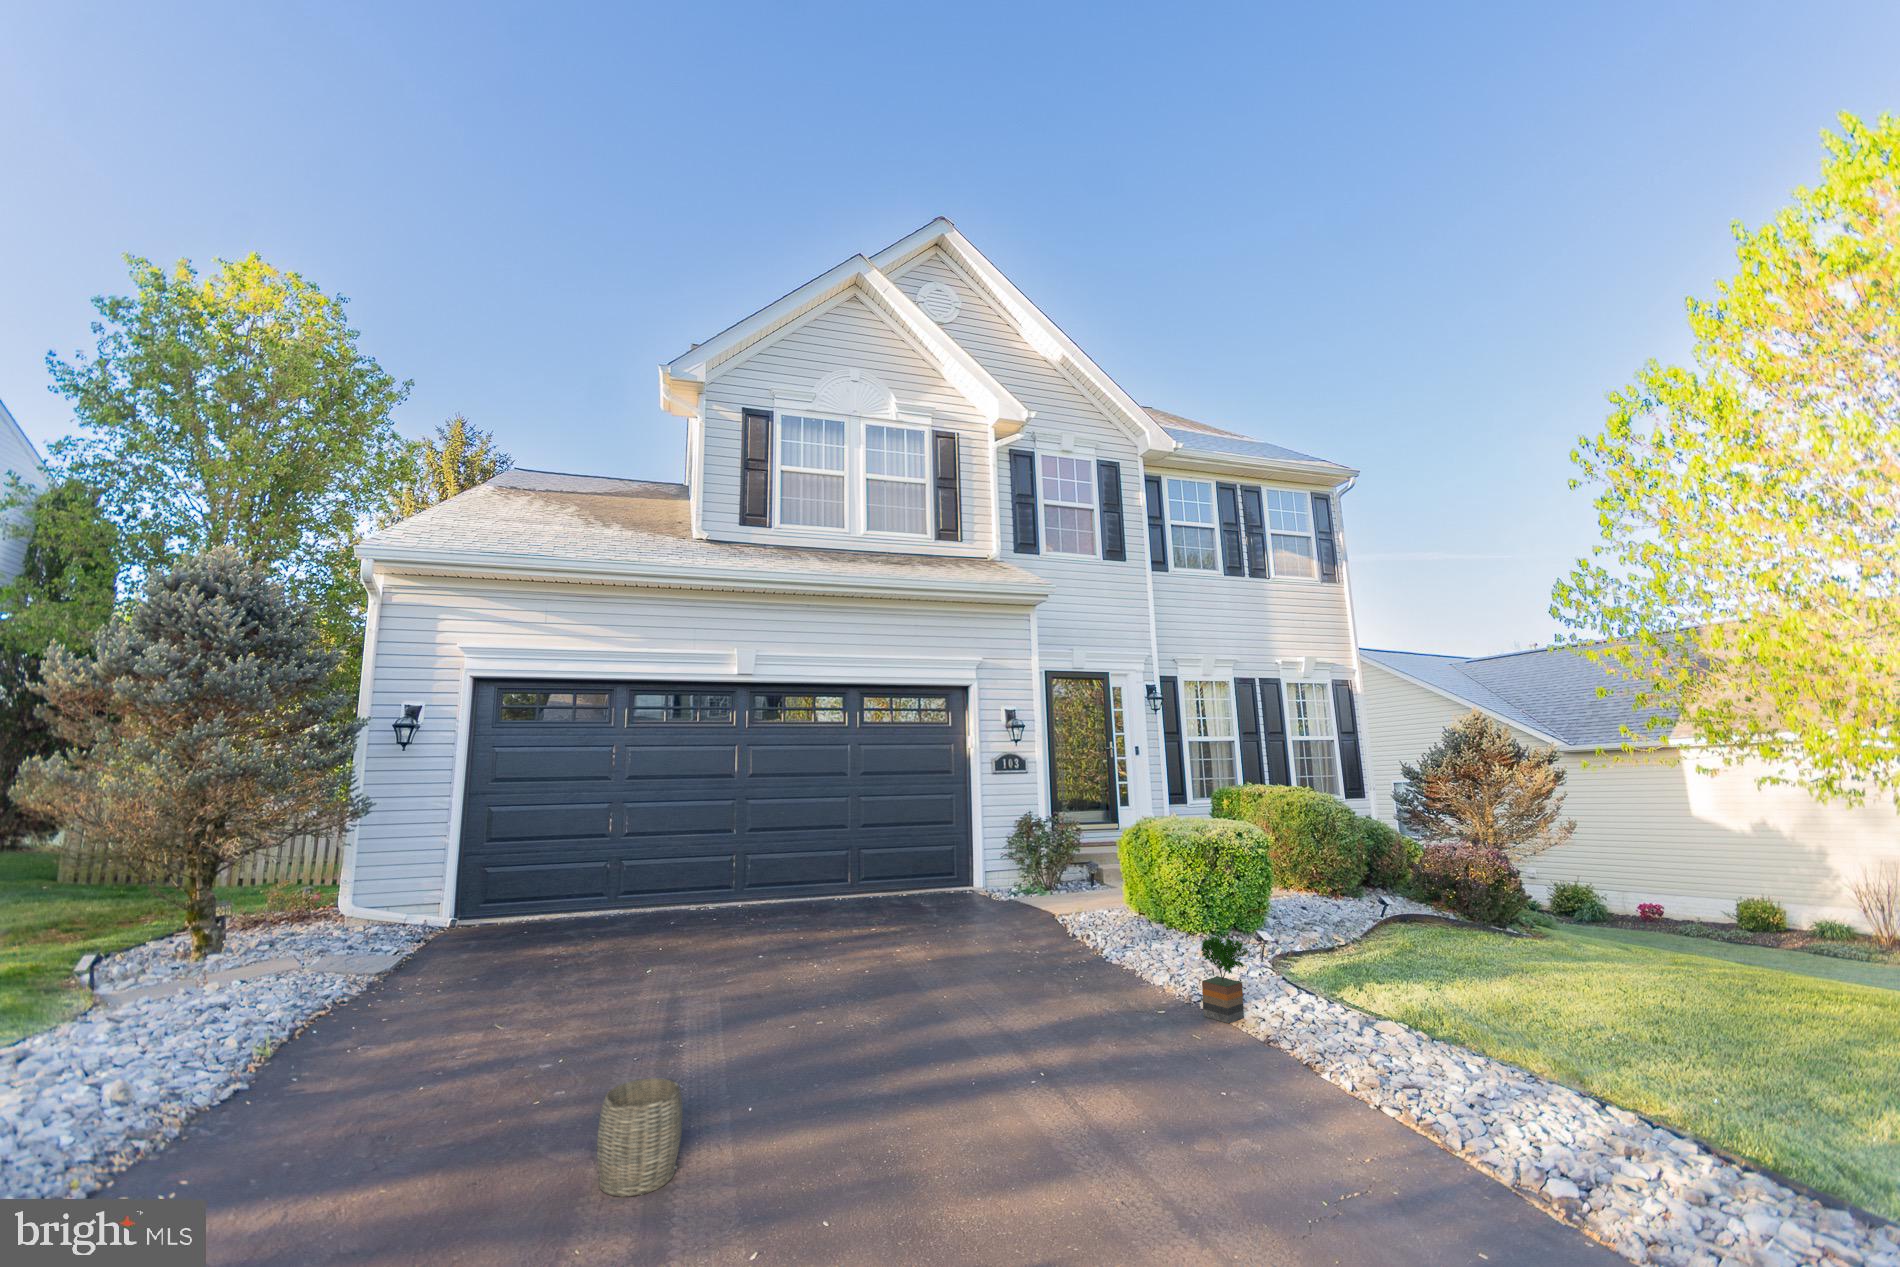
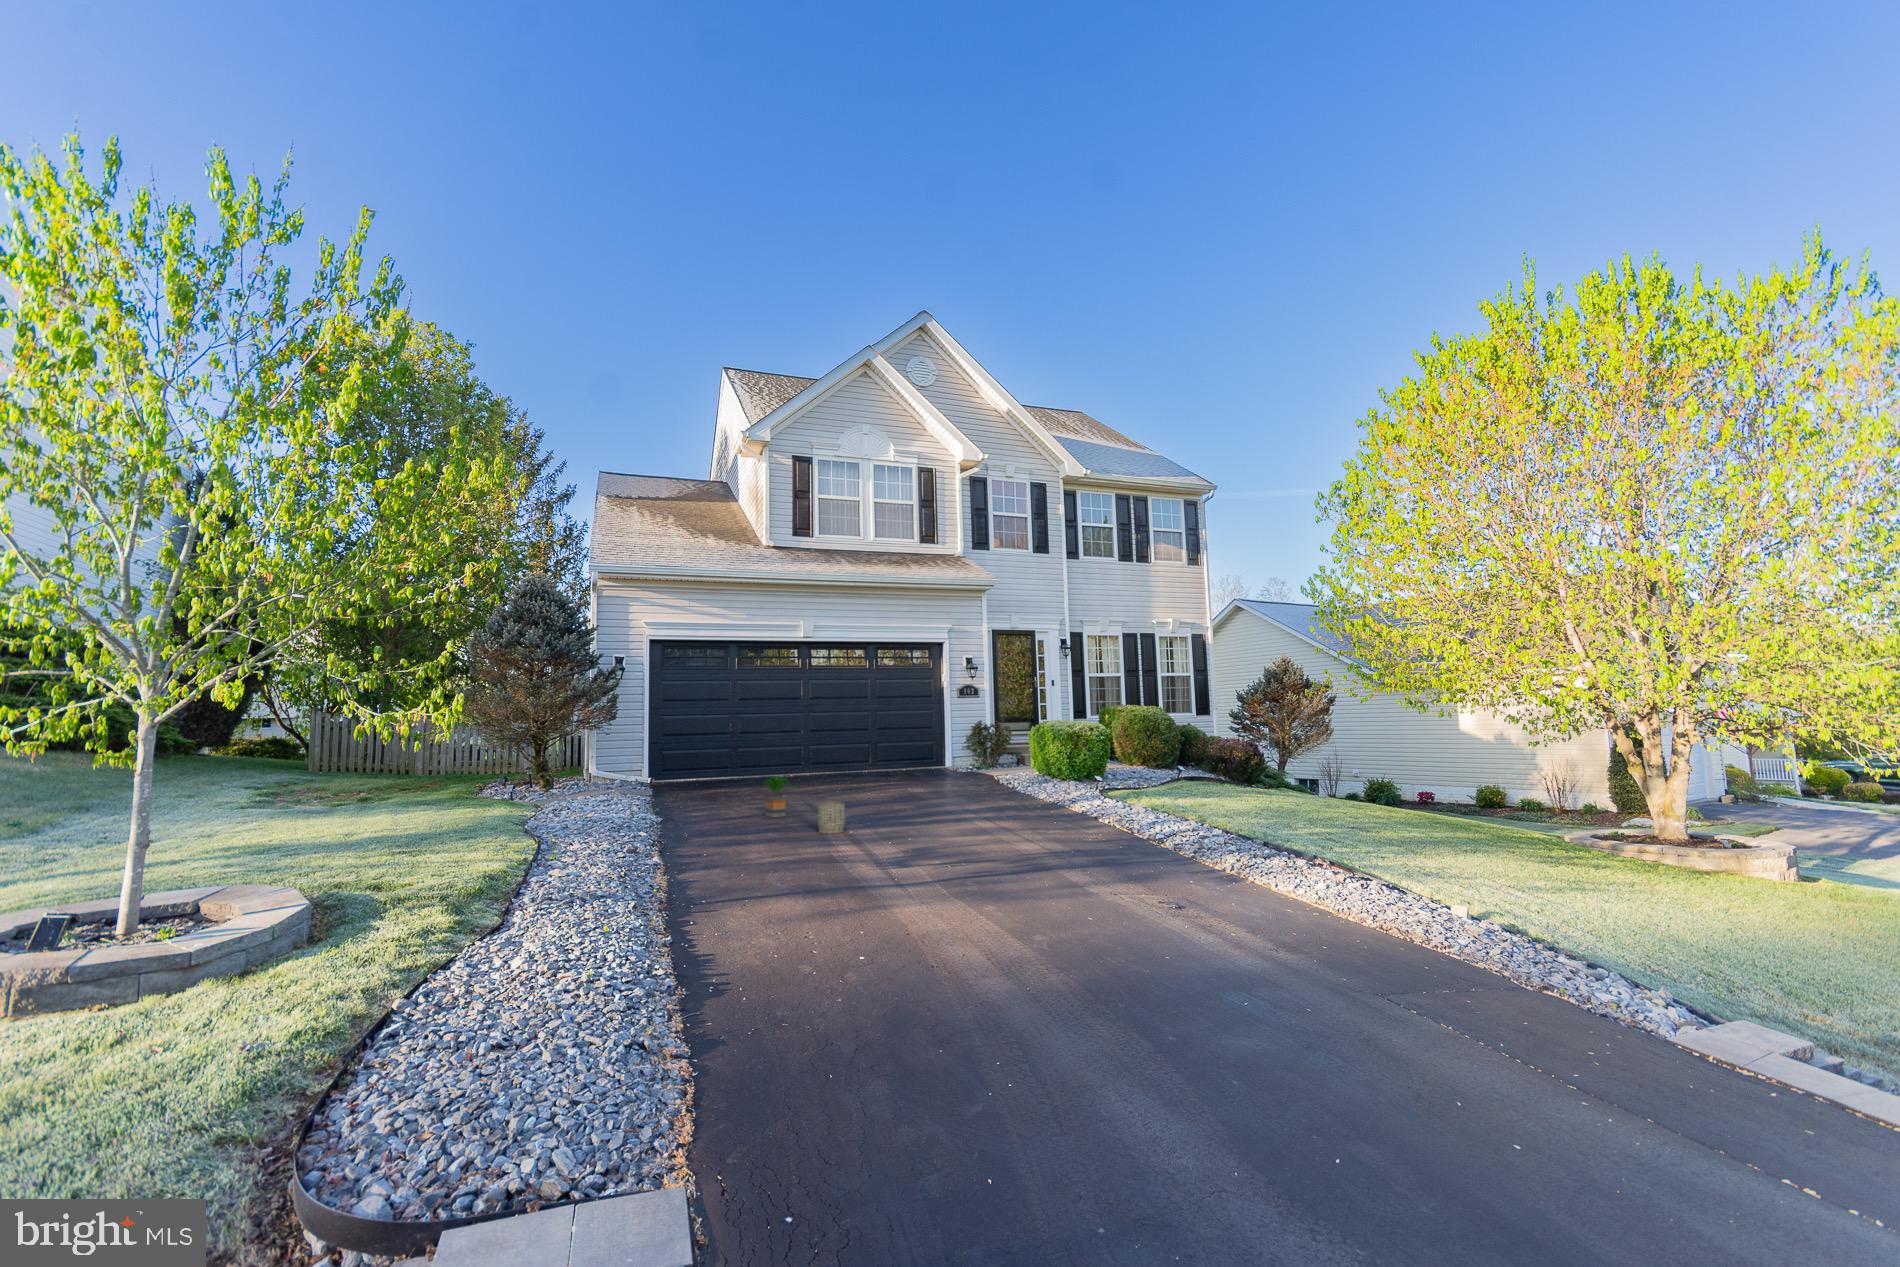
potted tree: present [1201,936,1249,1023] -> present [764,776,791,817]

